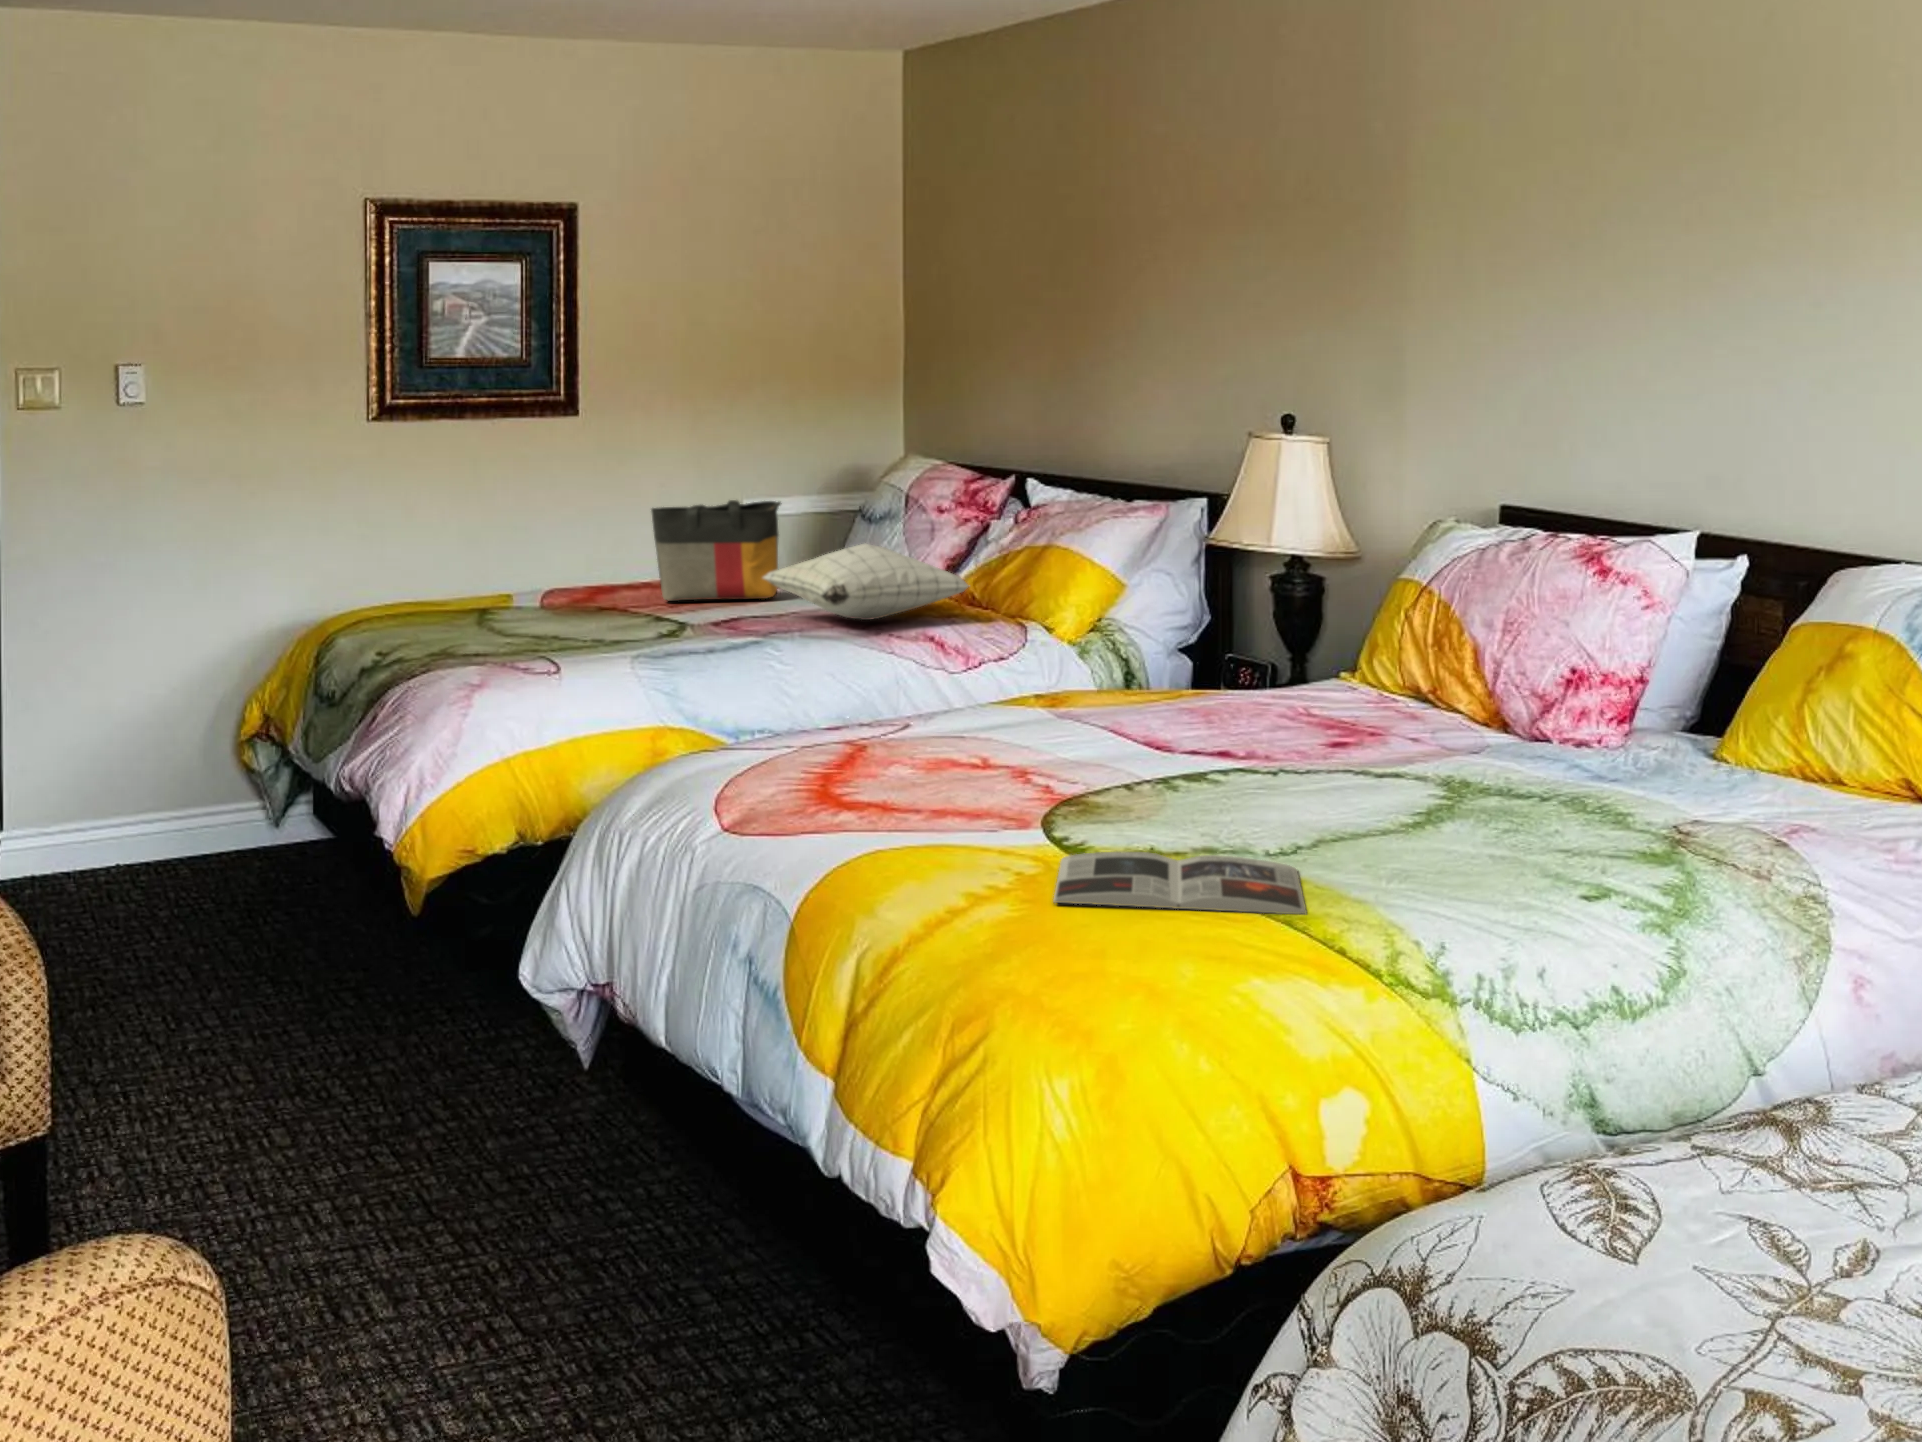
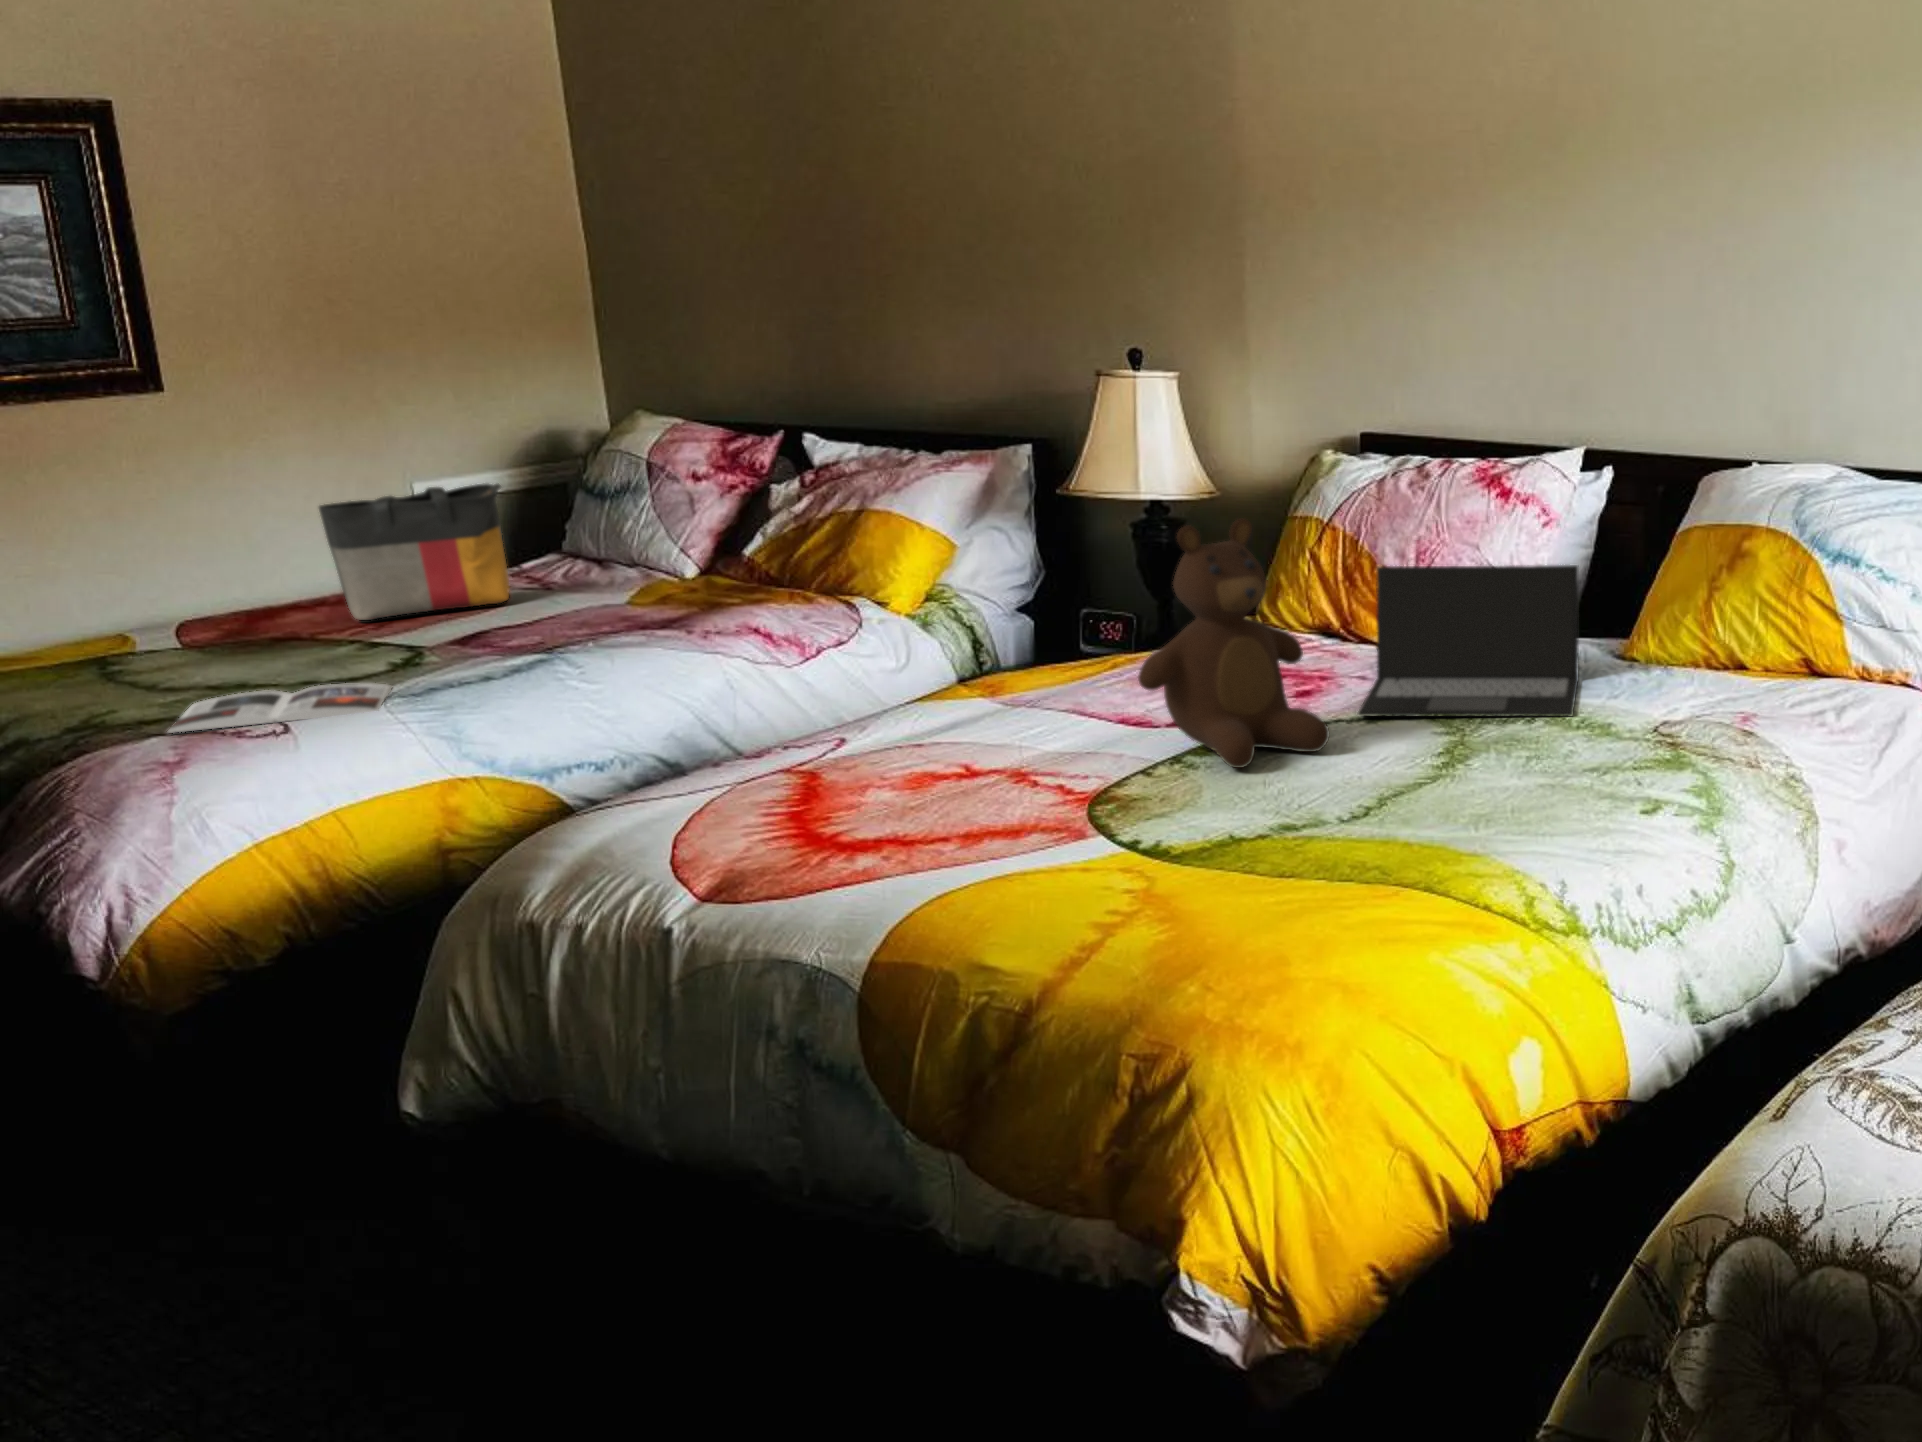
pillow: present [763,544,968,620] -> none [510,527,784,617]
teddy bear: none [1147,564,1323,798] -> present [1138,518,1330,768]
laptop: none [1377,629,1652,802] -> present [1358,565,1579,717]
magazine: present [1053,852,1307,914] -> present [168,683,392,733]

